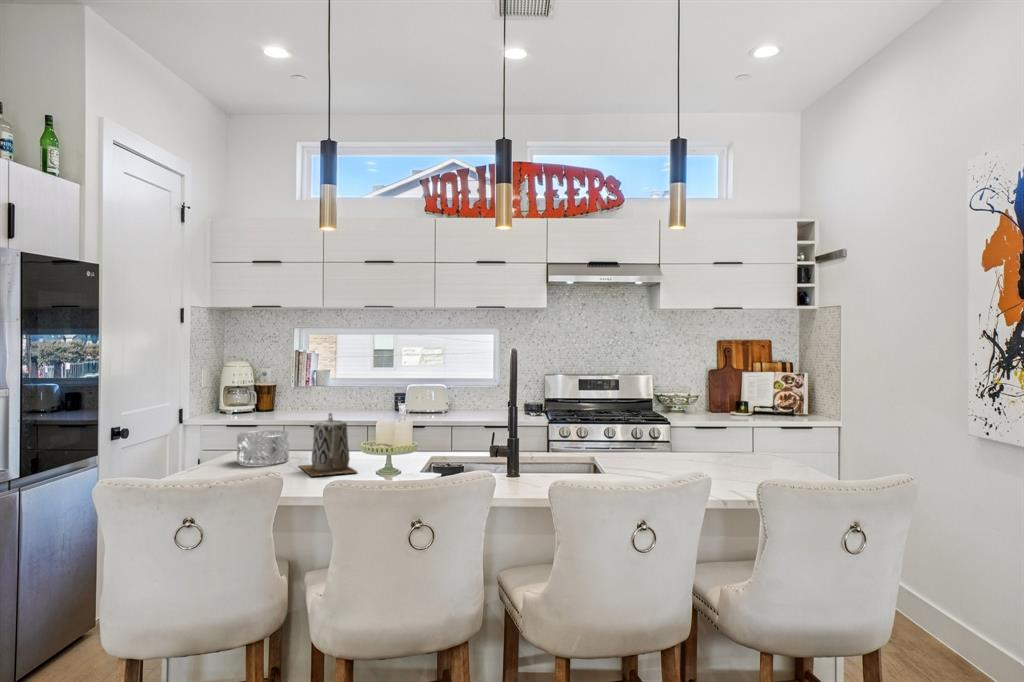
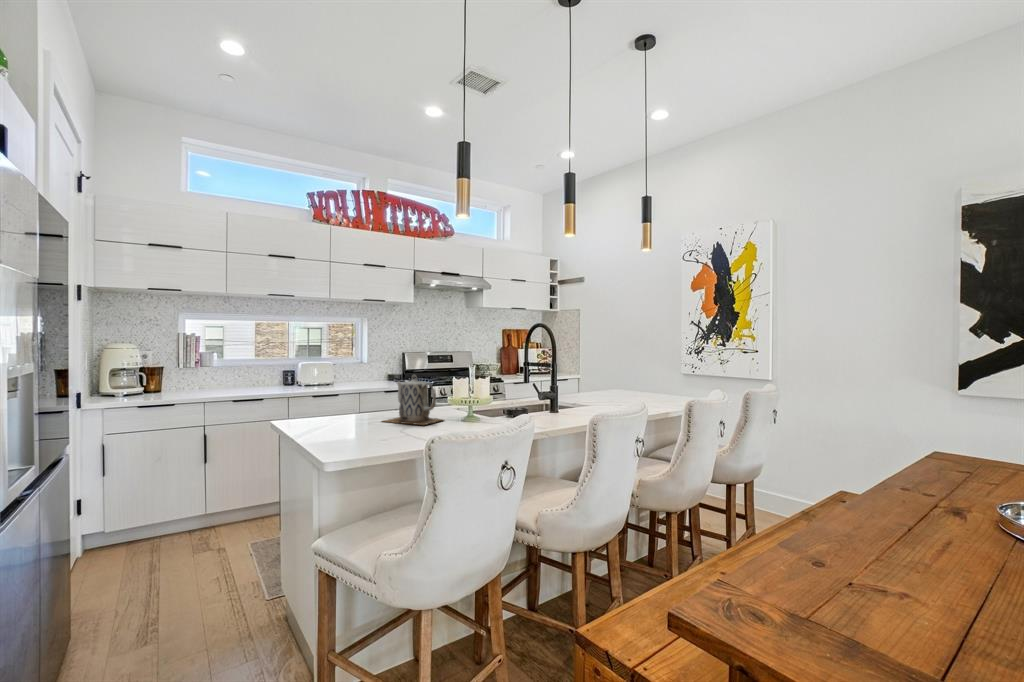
decorative bowl: present [237,430,289,465] -> none [314,395,360,426]

